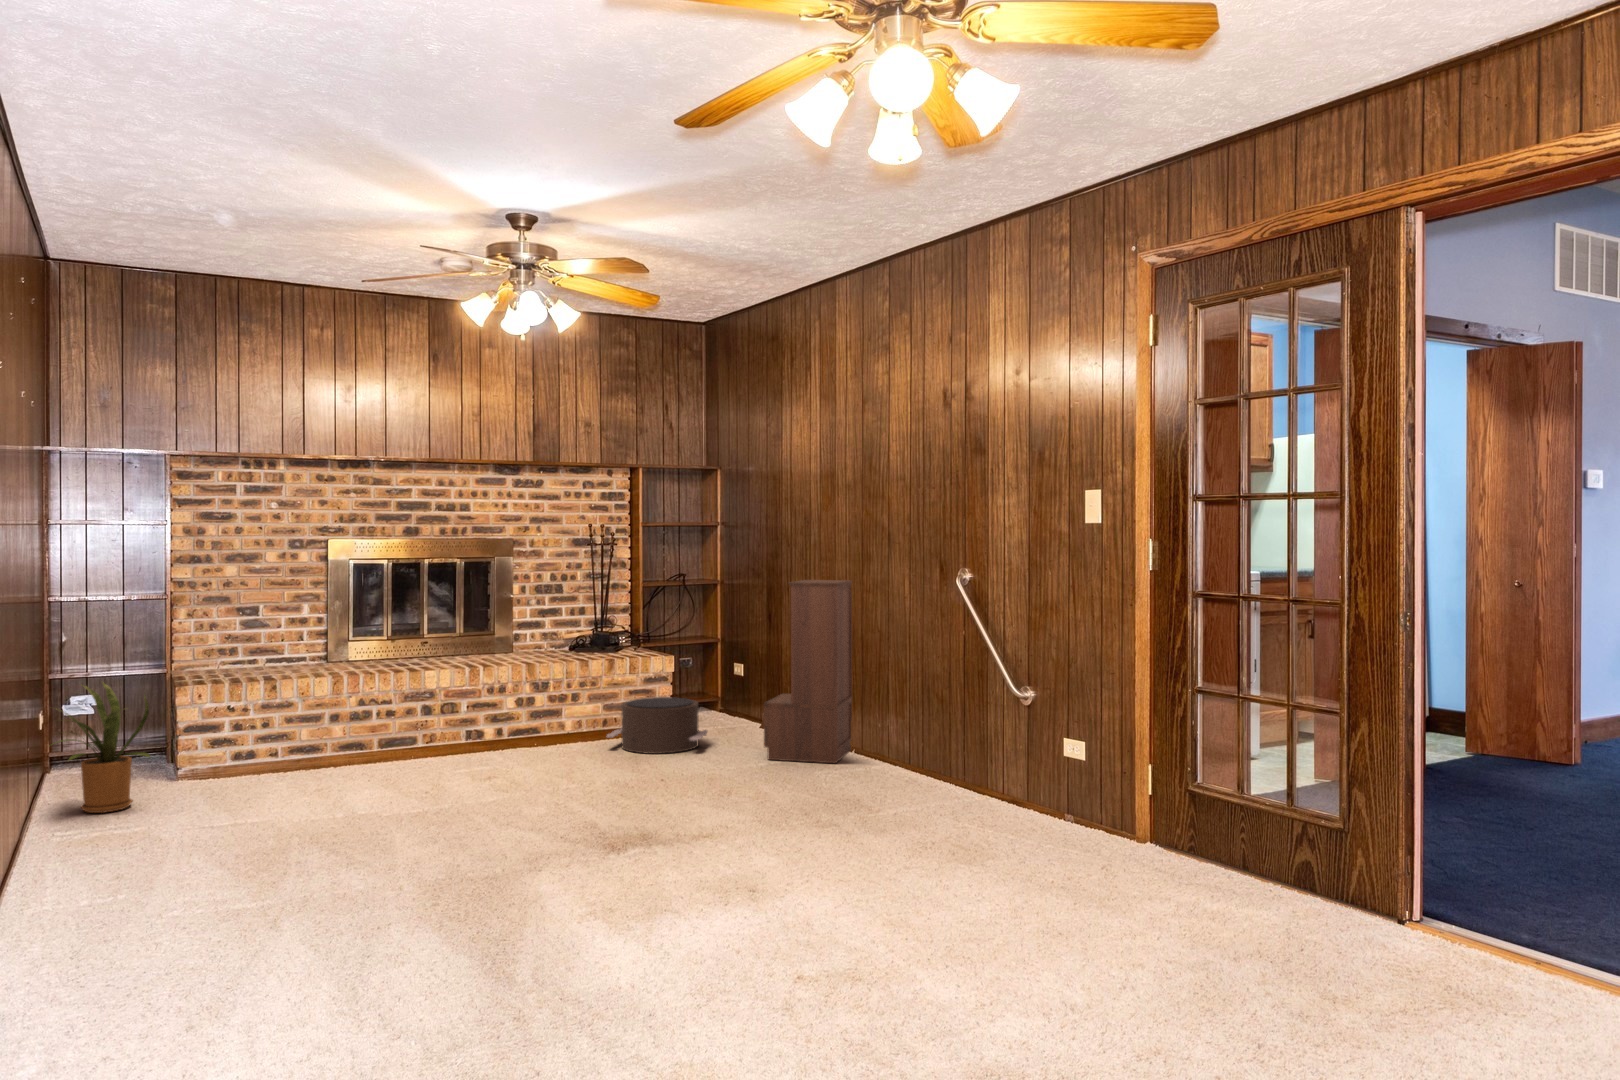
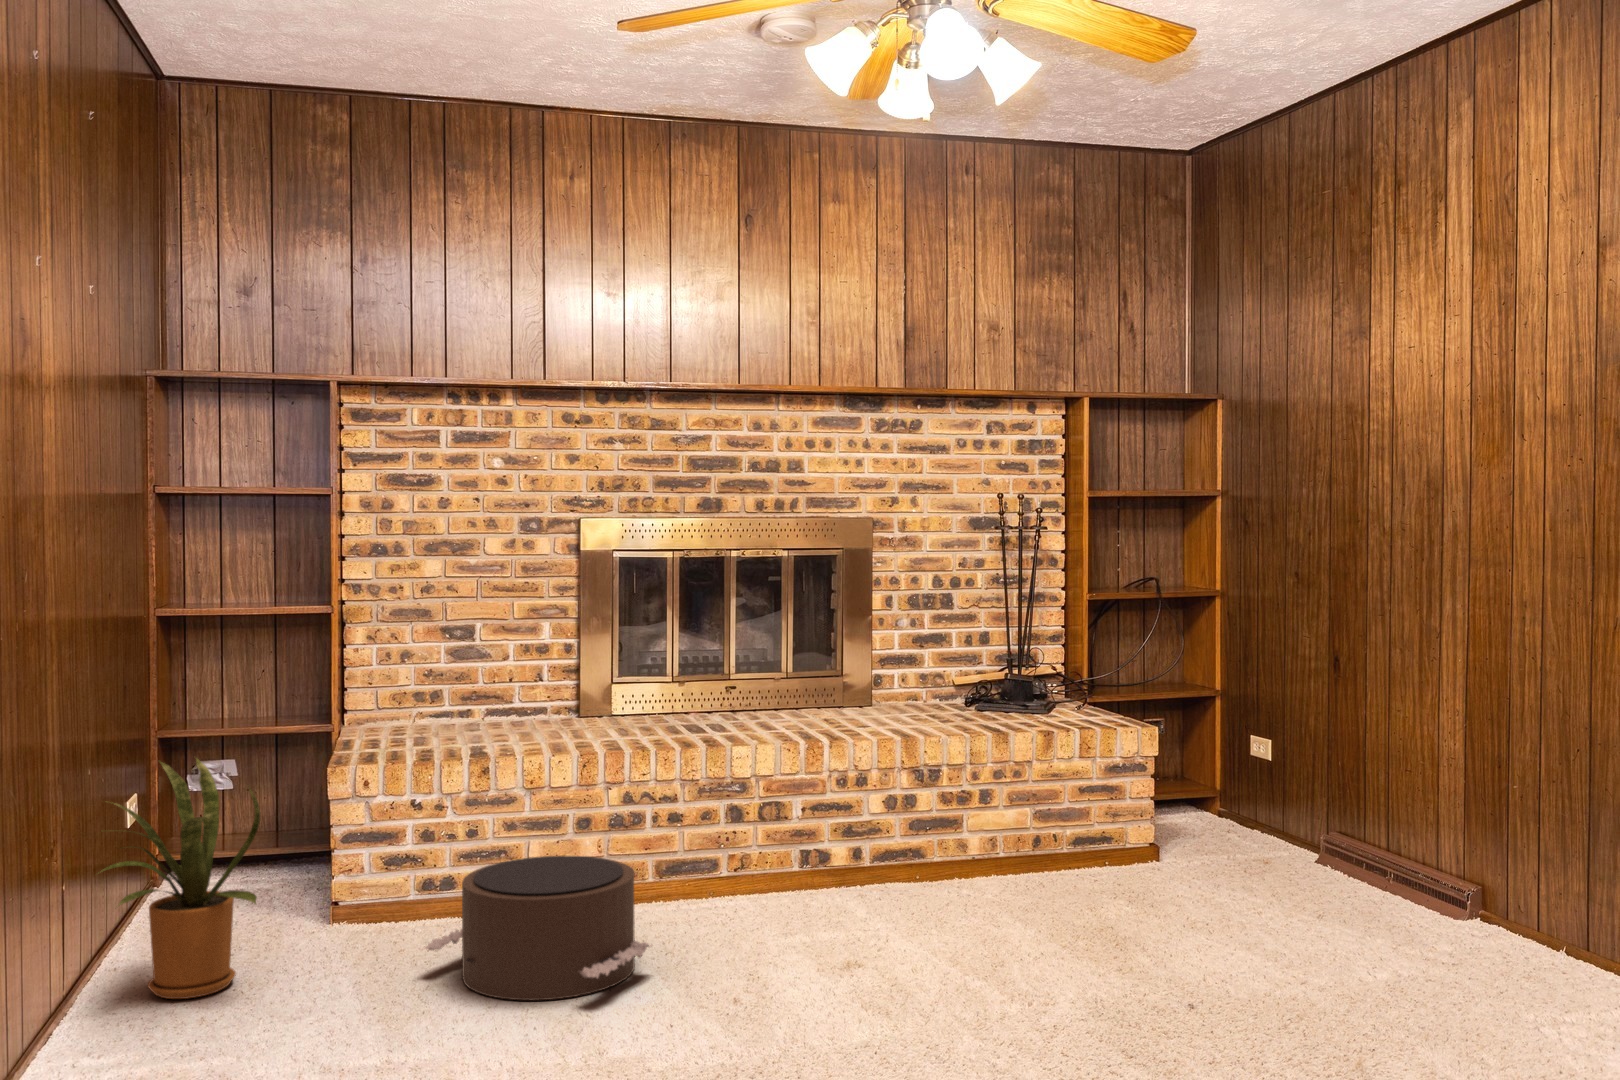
bookshelf: present [764,580,852,763] -> none [1385,590,1565,981]
pouf: present [606,697,707,754] -> present [425,856,649,1000]

